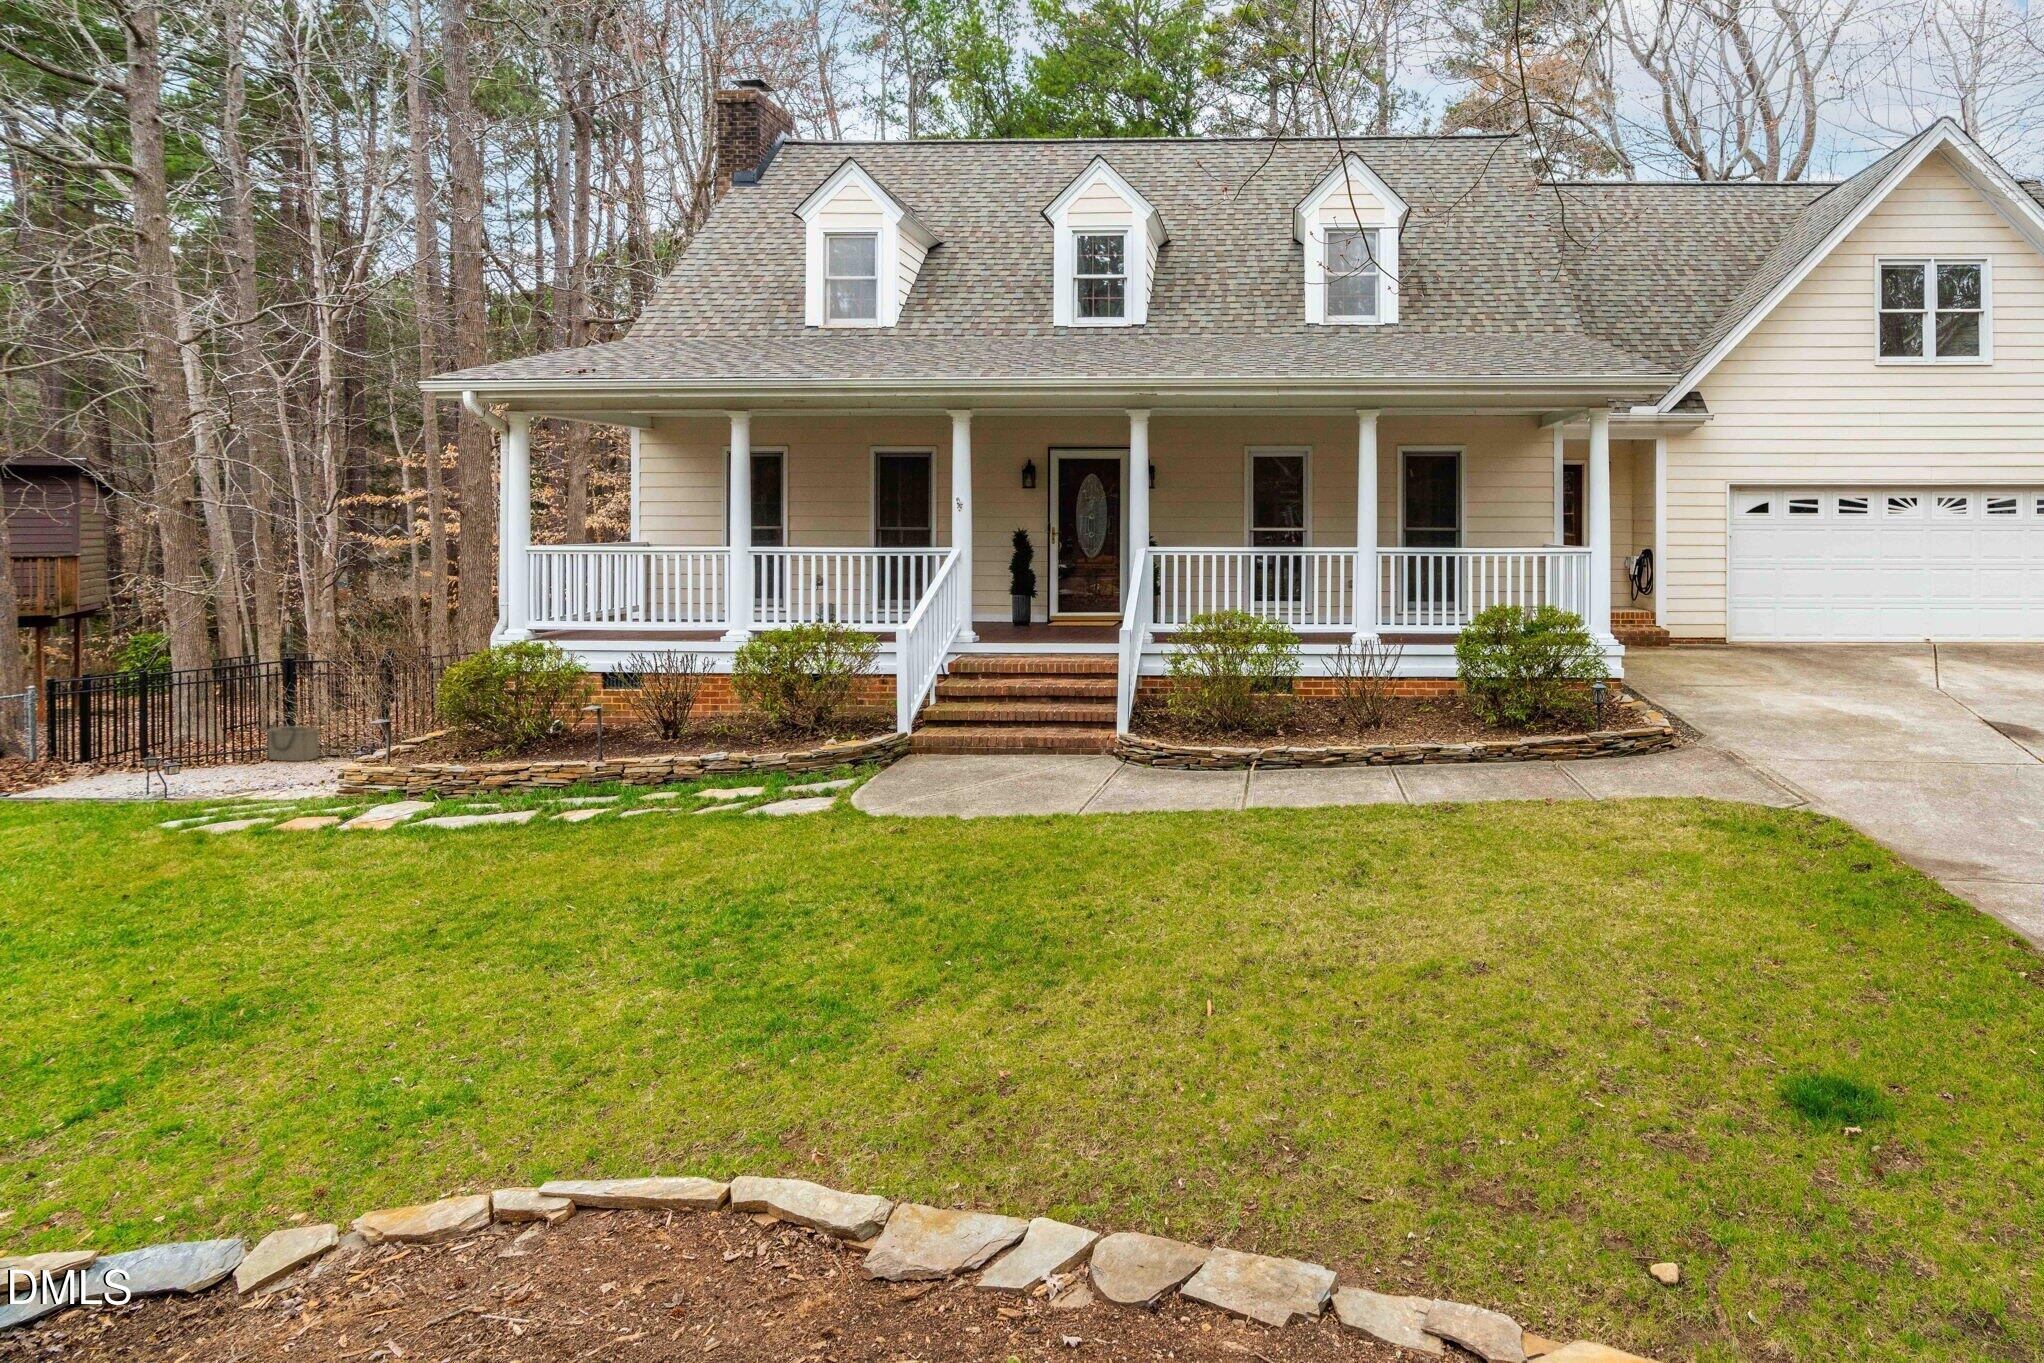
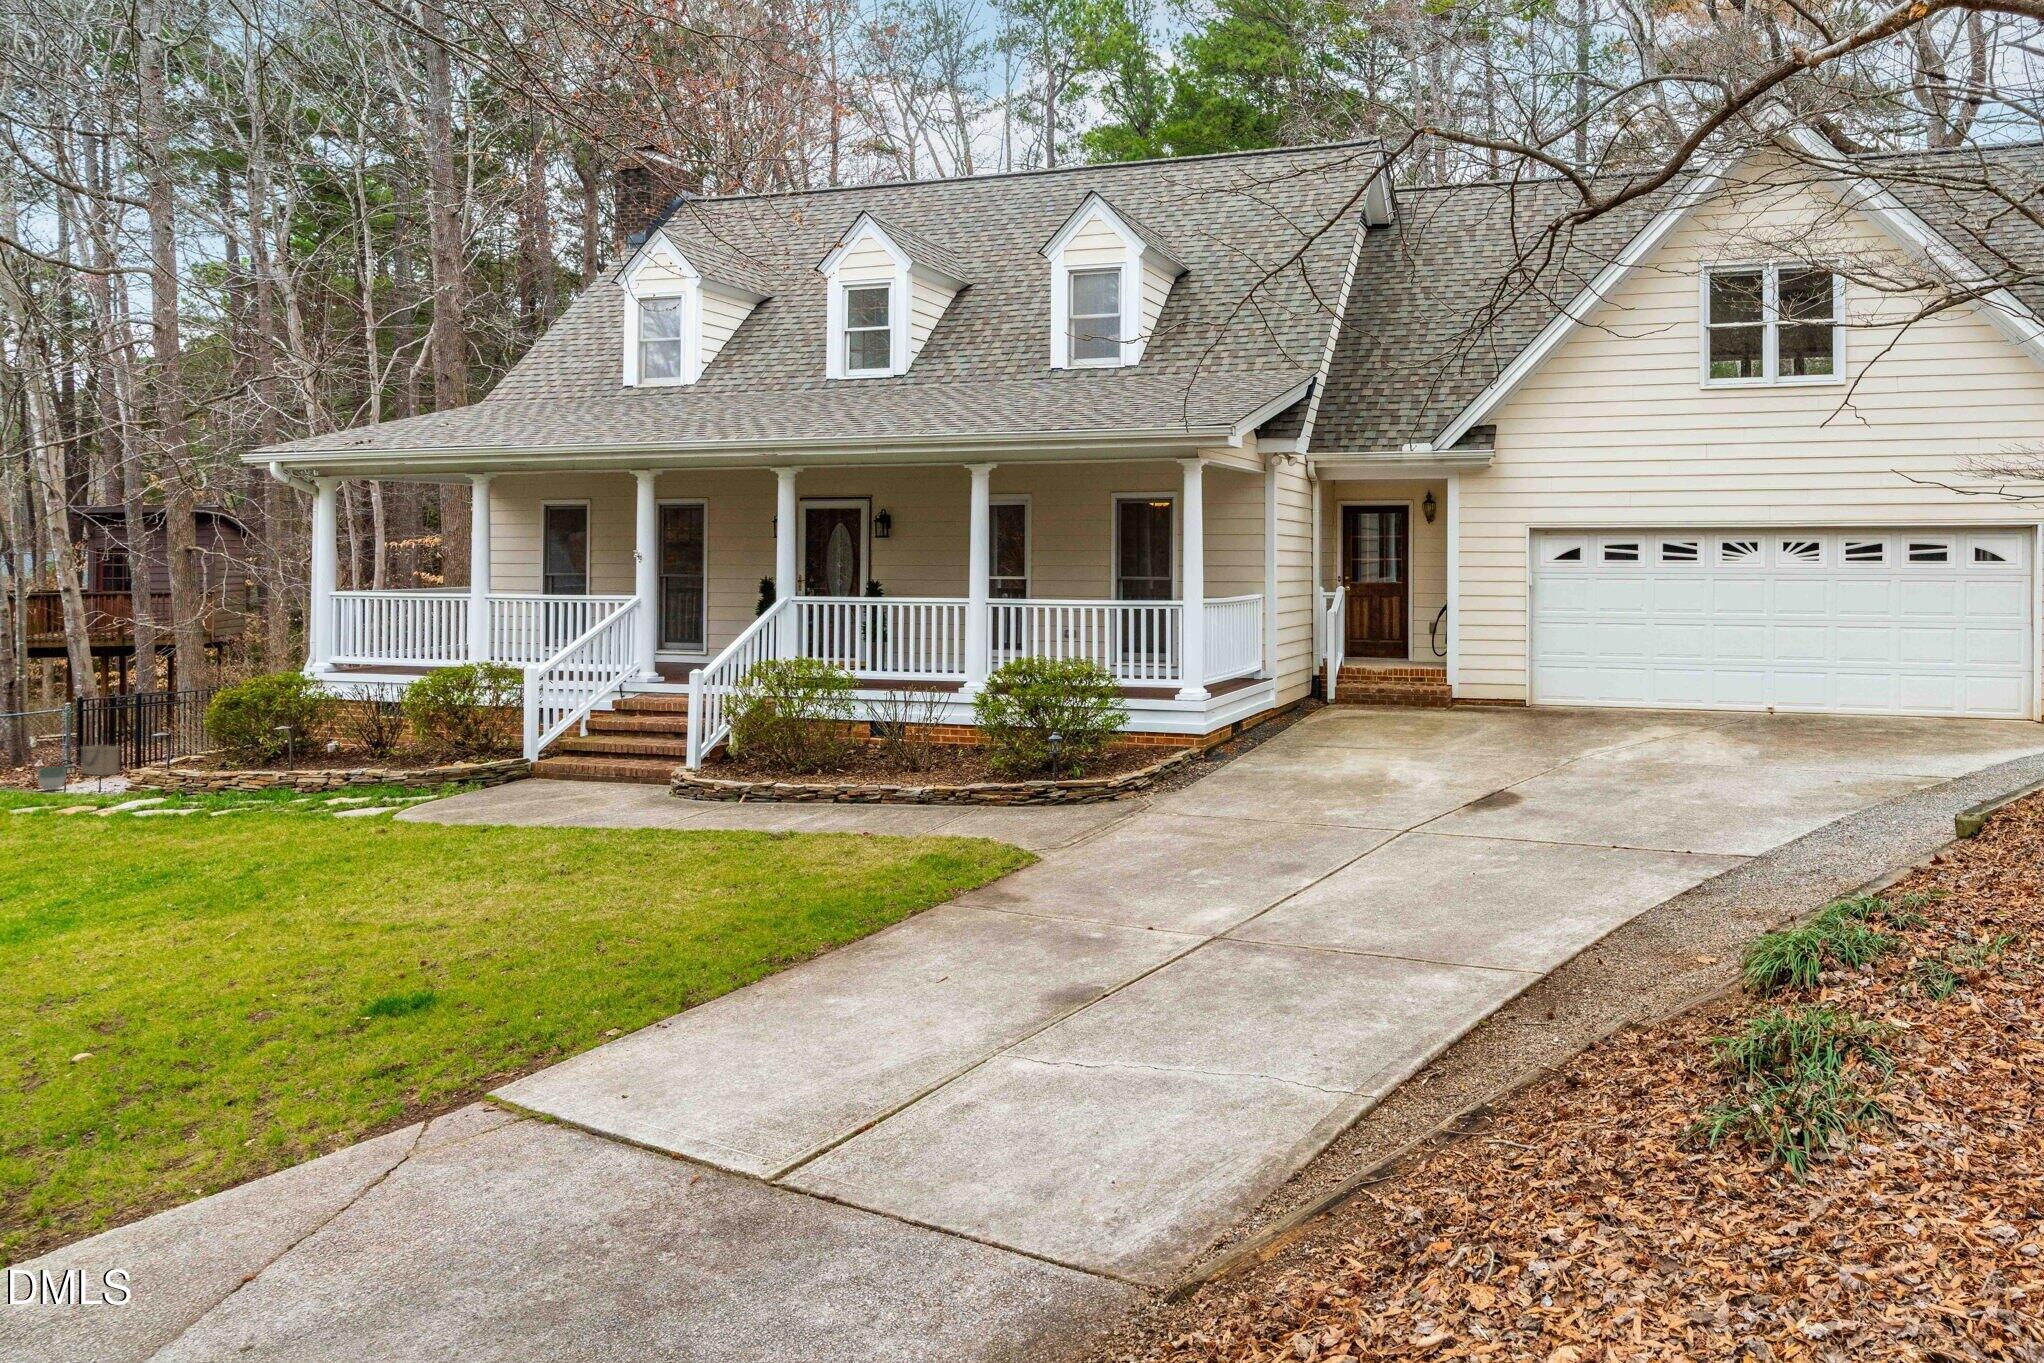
planter: none [267,759,300,789] -> present [38,766,66,790]

